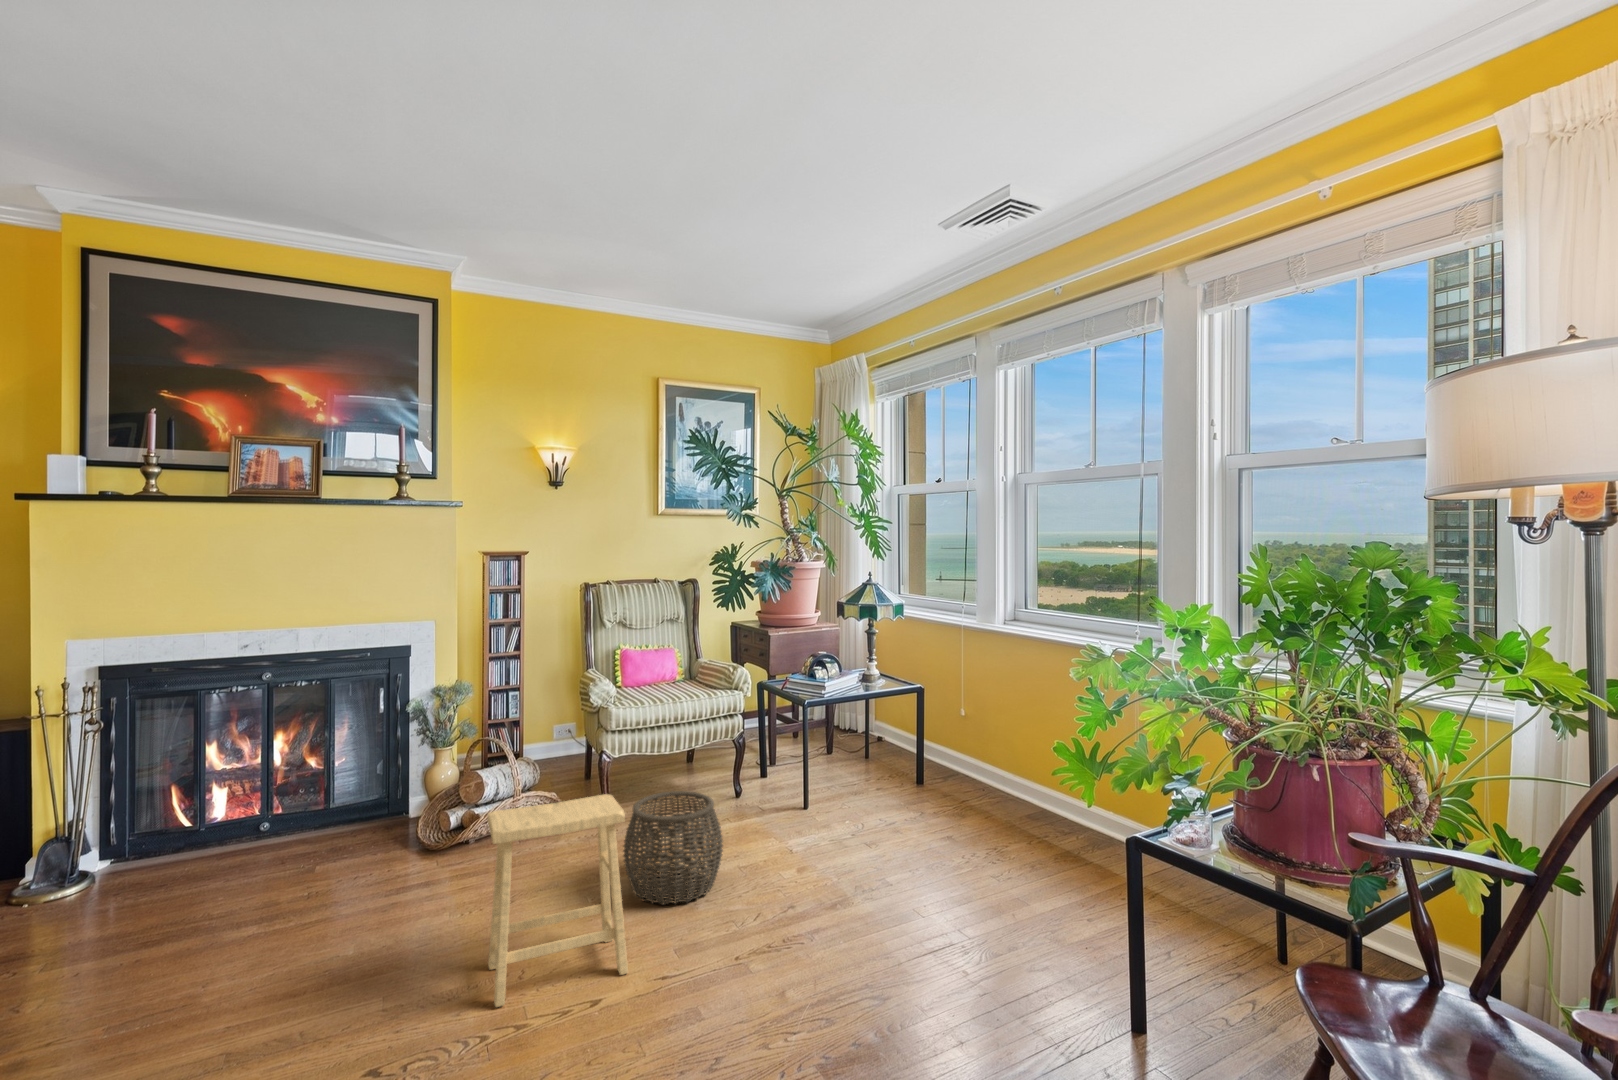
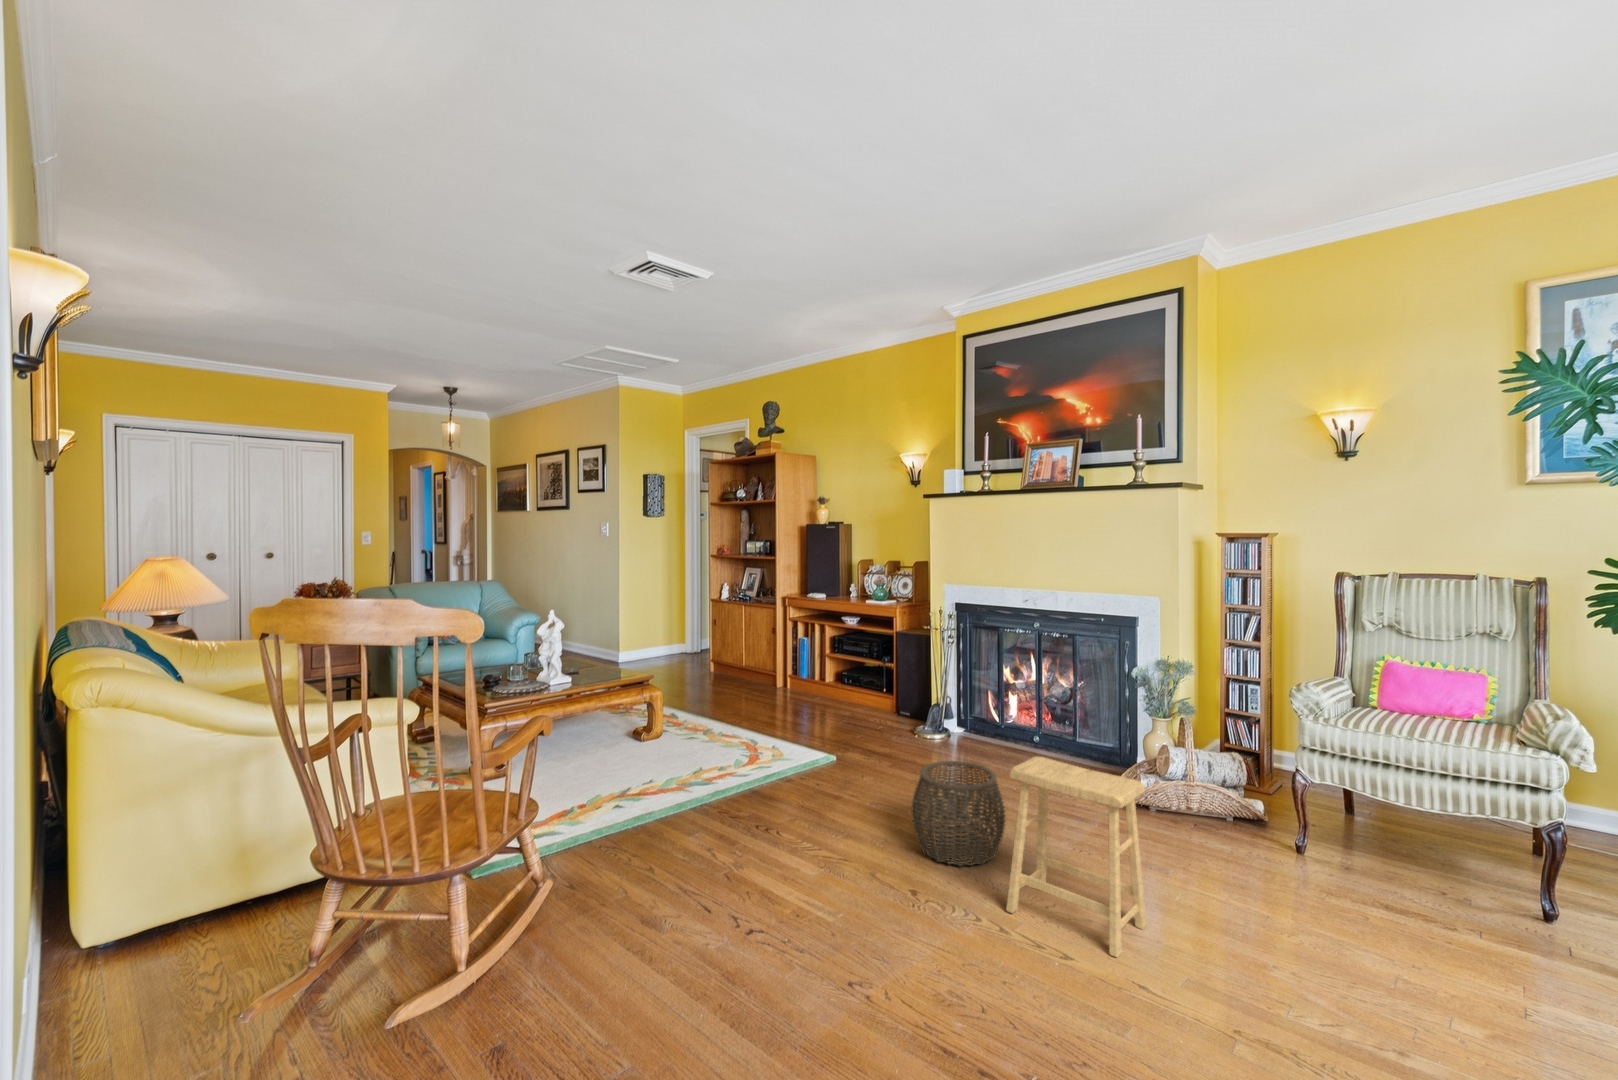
woven basket: present [623,791,723,904] -> present [911,761,1006,866]

